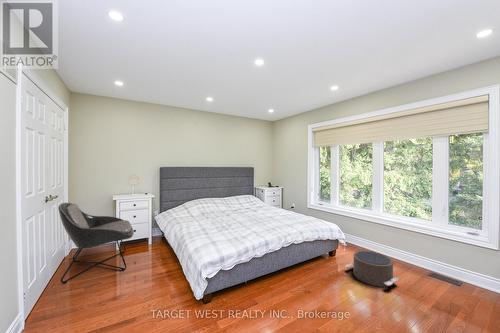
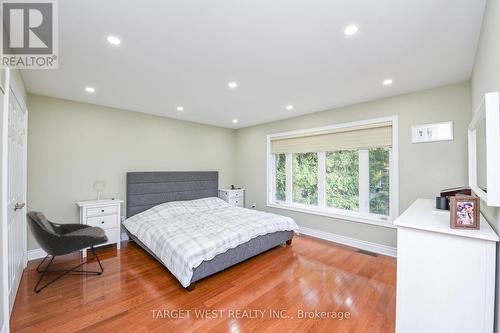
pouf: present [346,251,398,287] -> none [300,237,337,262]

